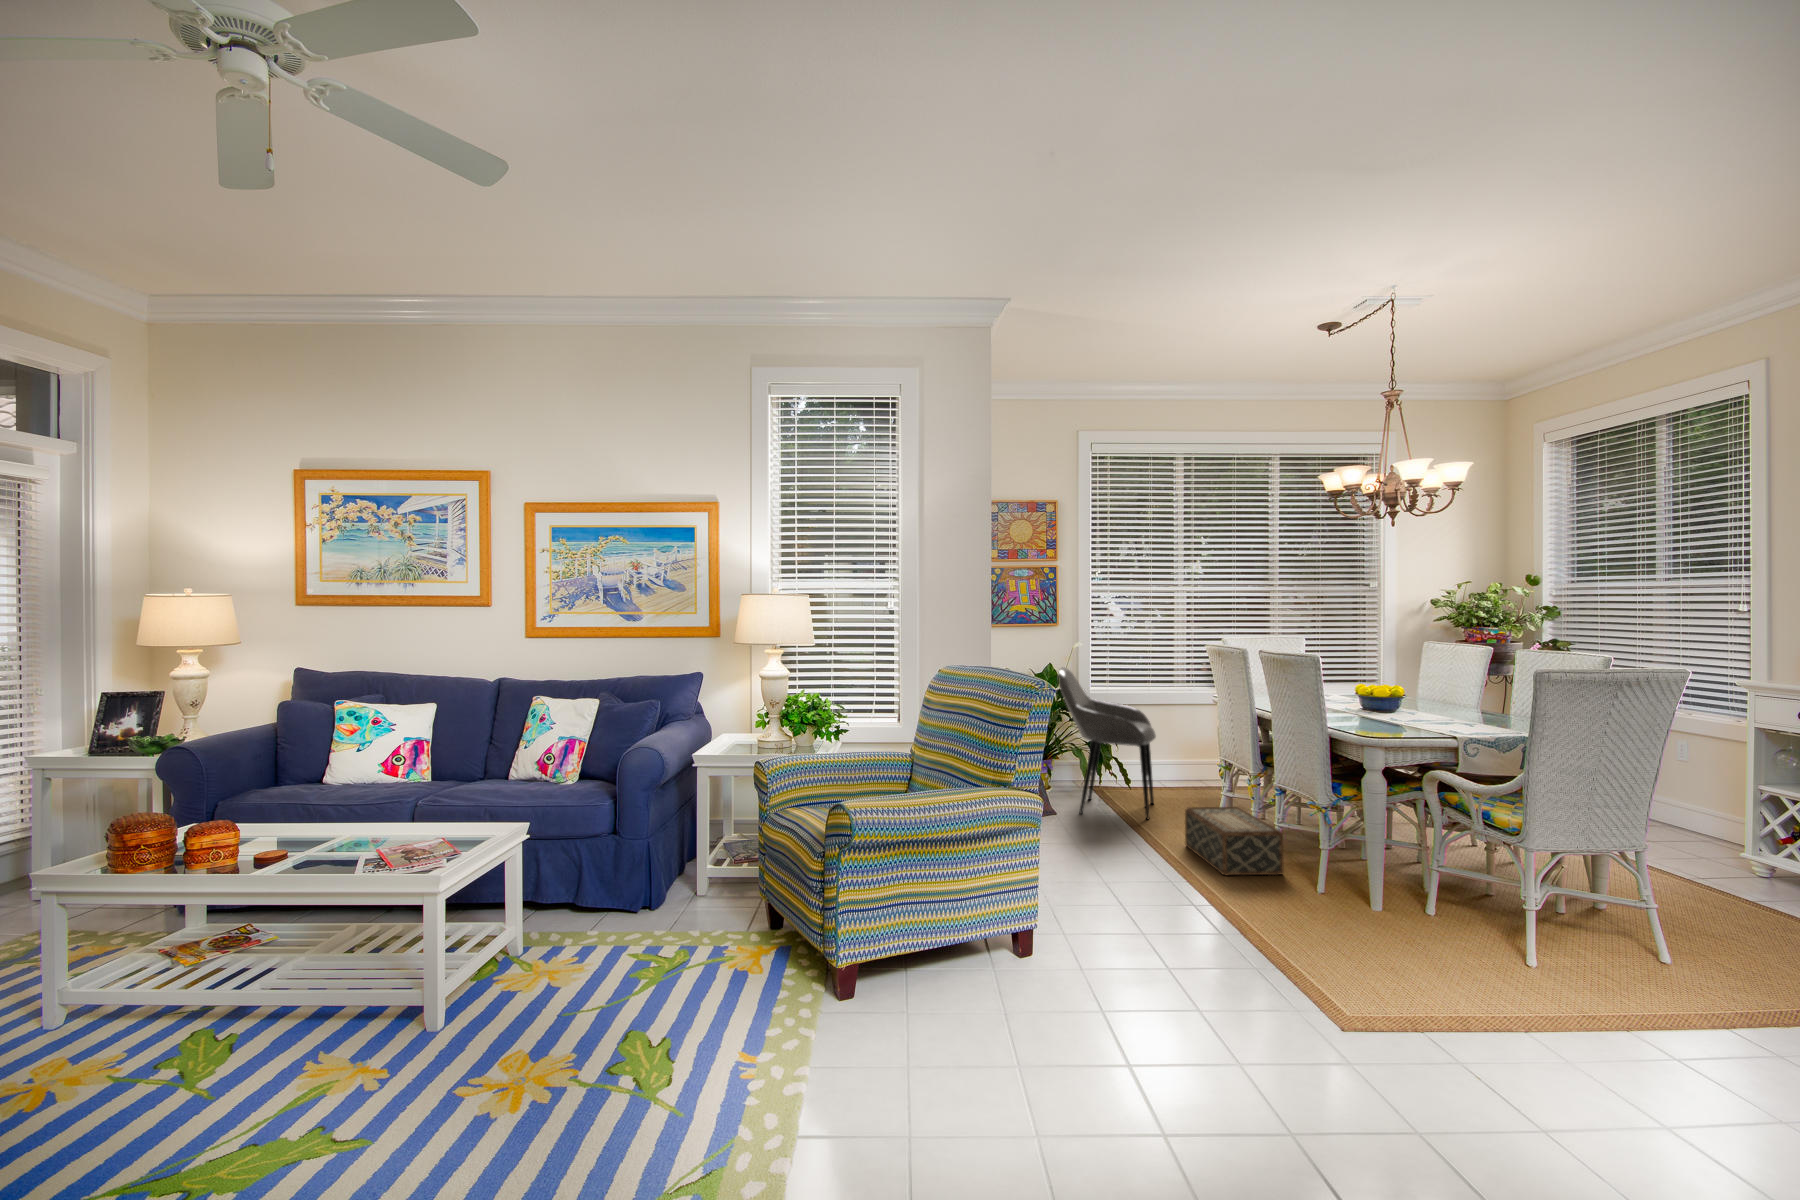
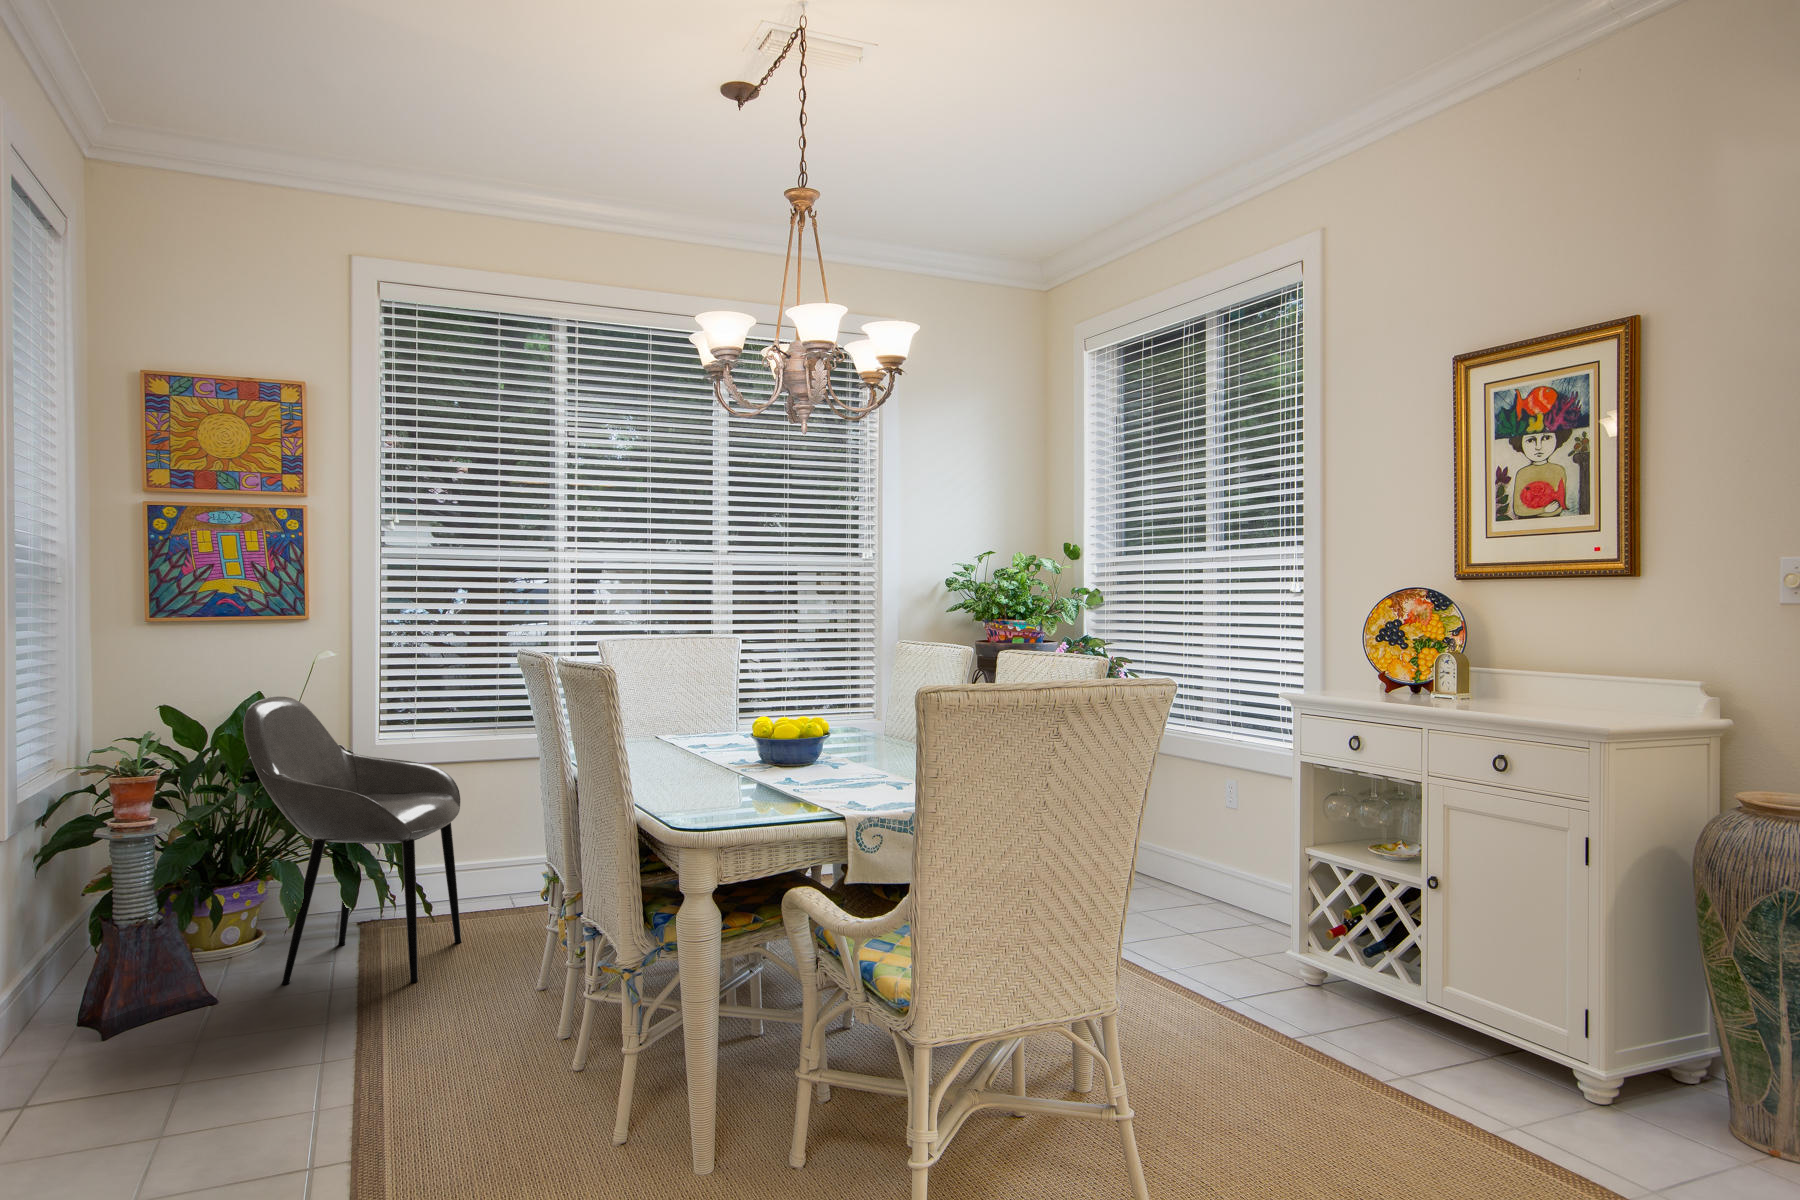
woven basket: present [1185,807,1284,875] -> none [428,956,569,1123]

